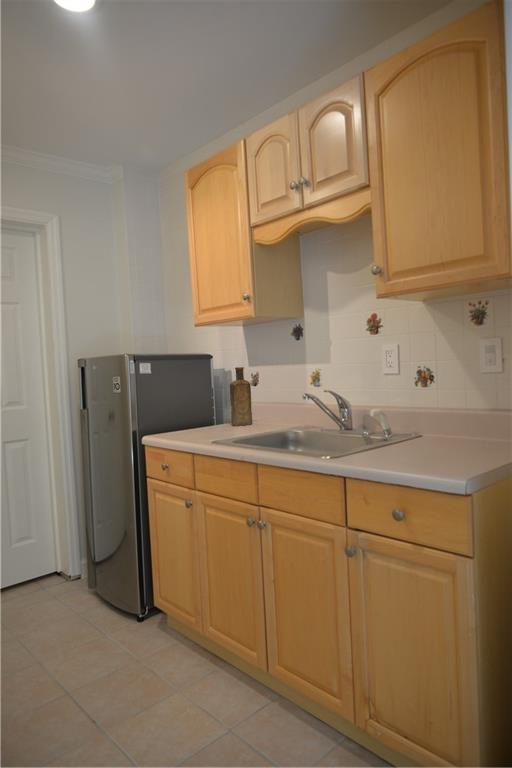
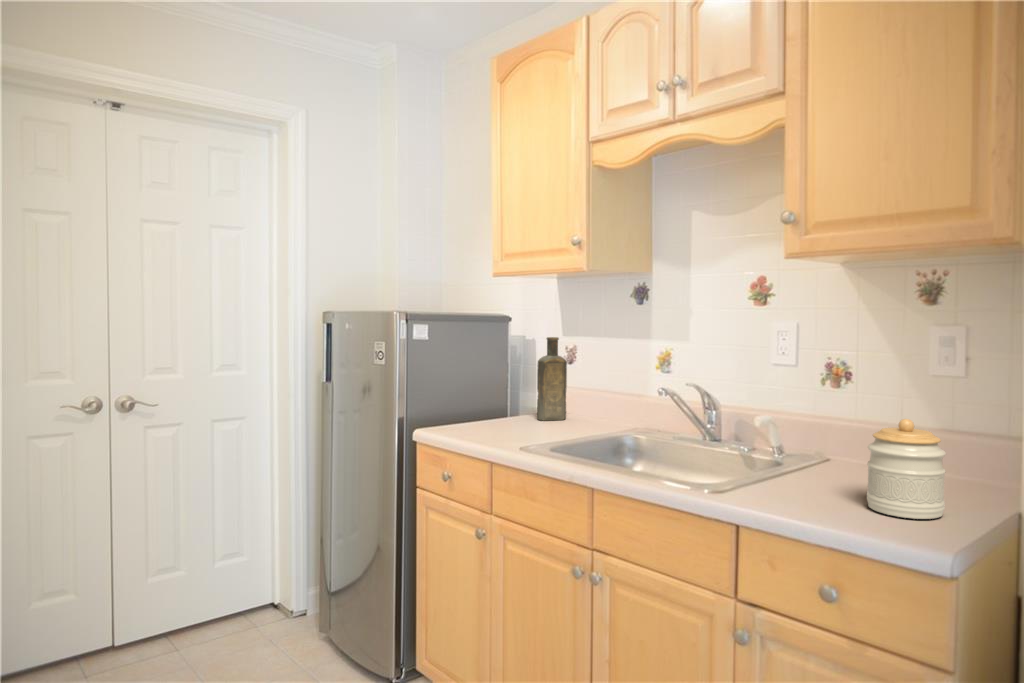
jar: none [427,398,478,463] -> present [867,419,946,519]

